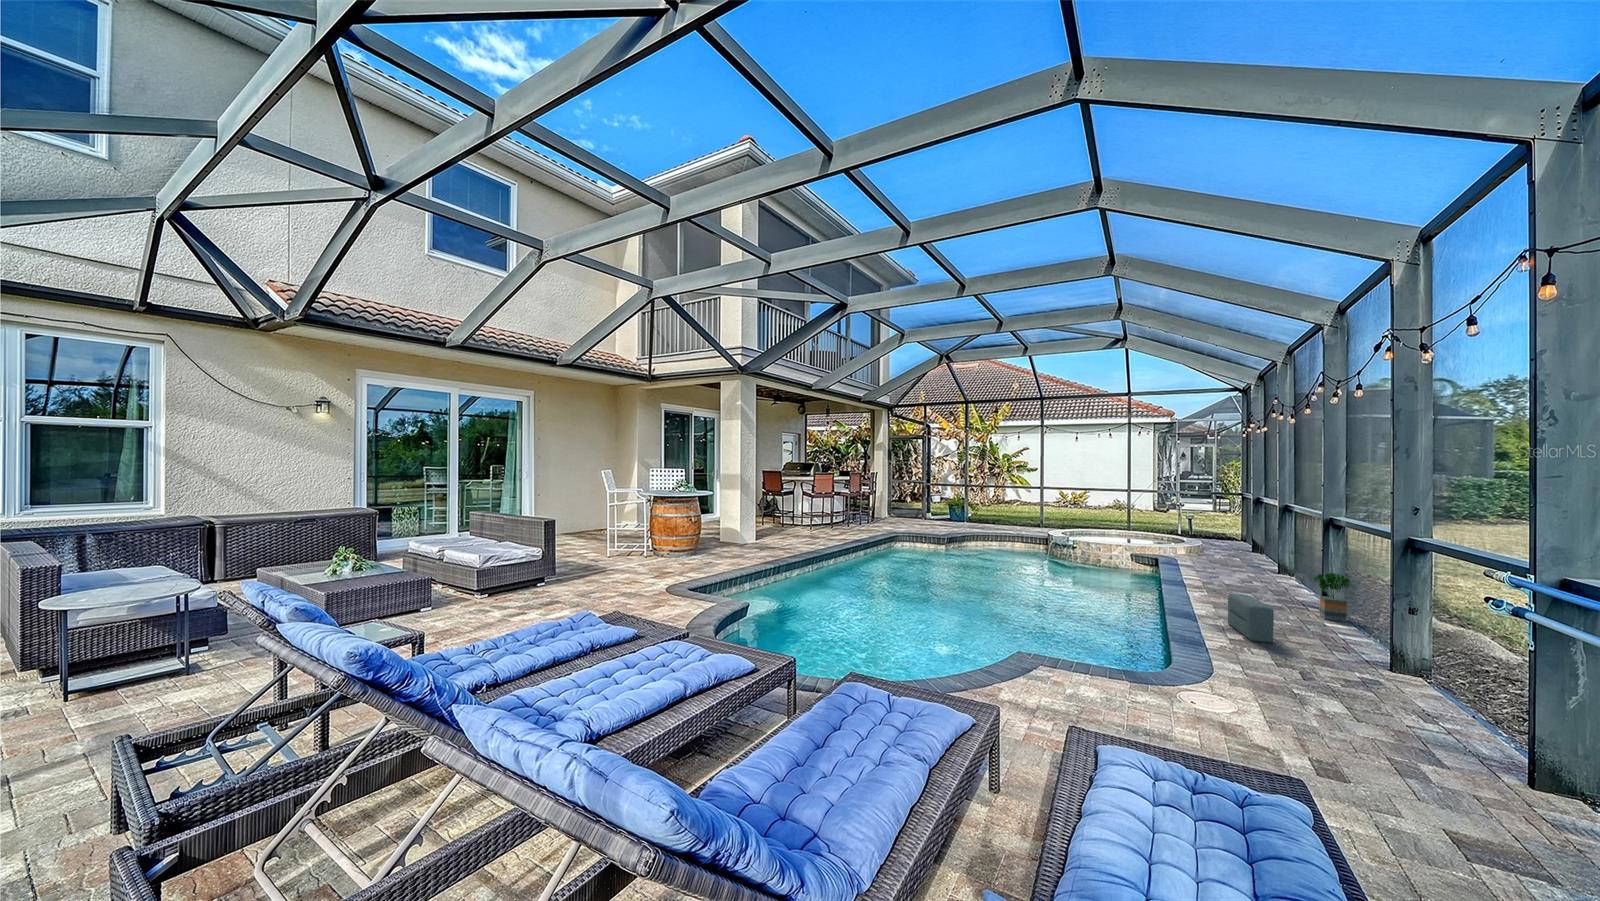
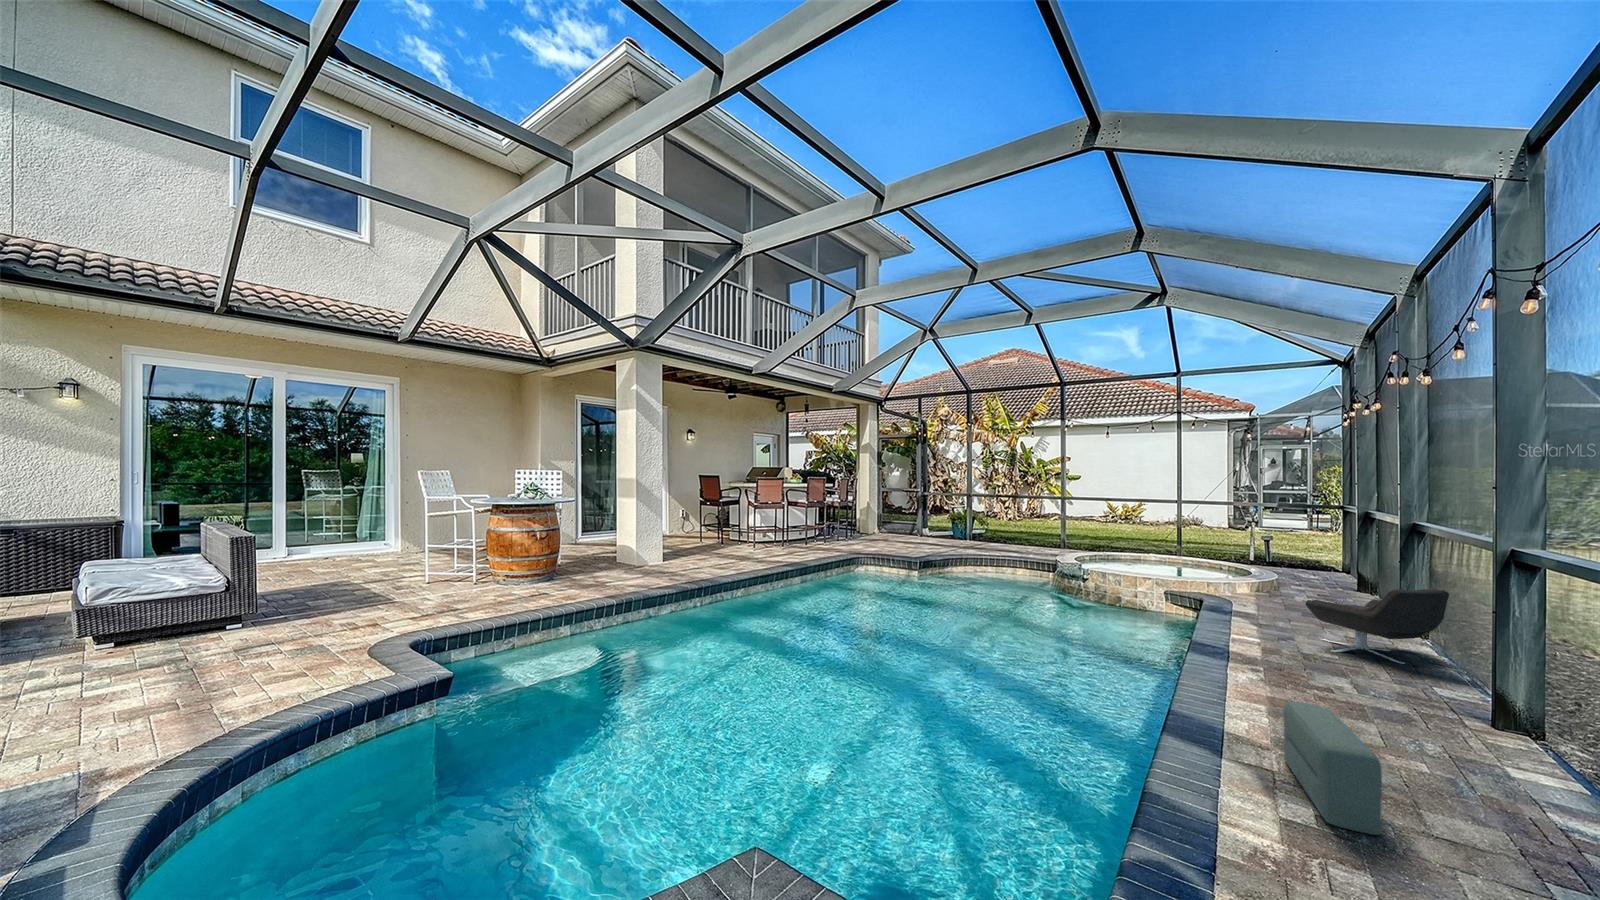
lounge chair: none [1227,542,1305,587] -> present [1305,589,1449,664]
potted tree: present [1313,572,1356,622] -> none [1469,661,1580,770]

